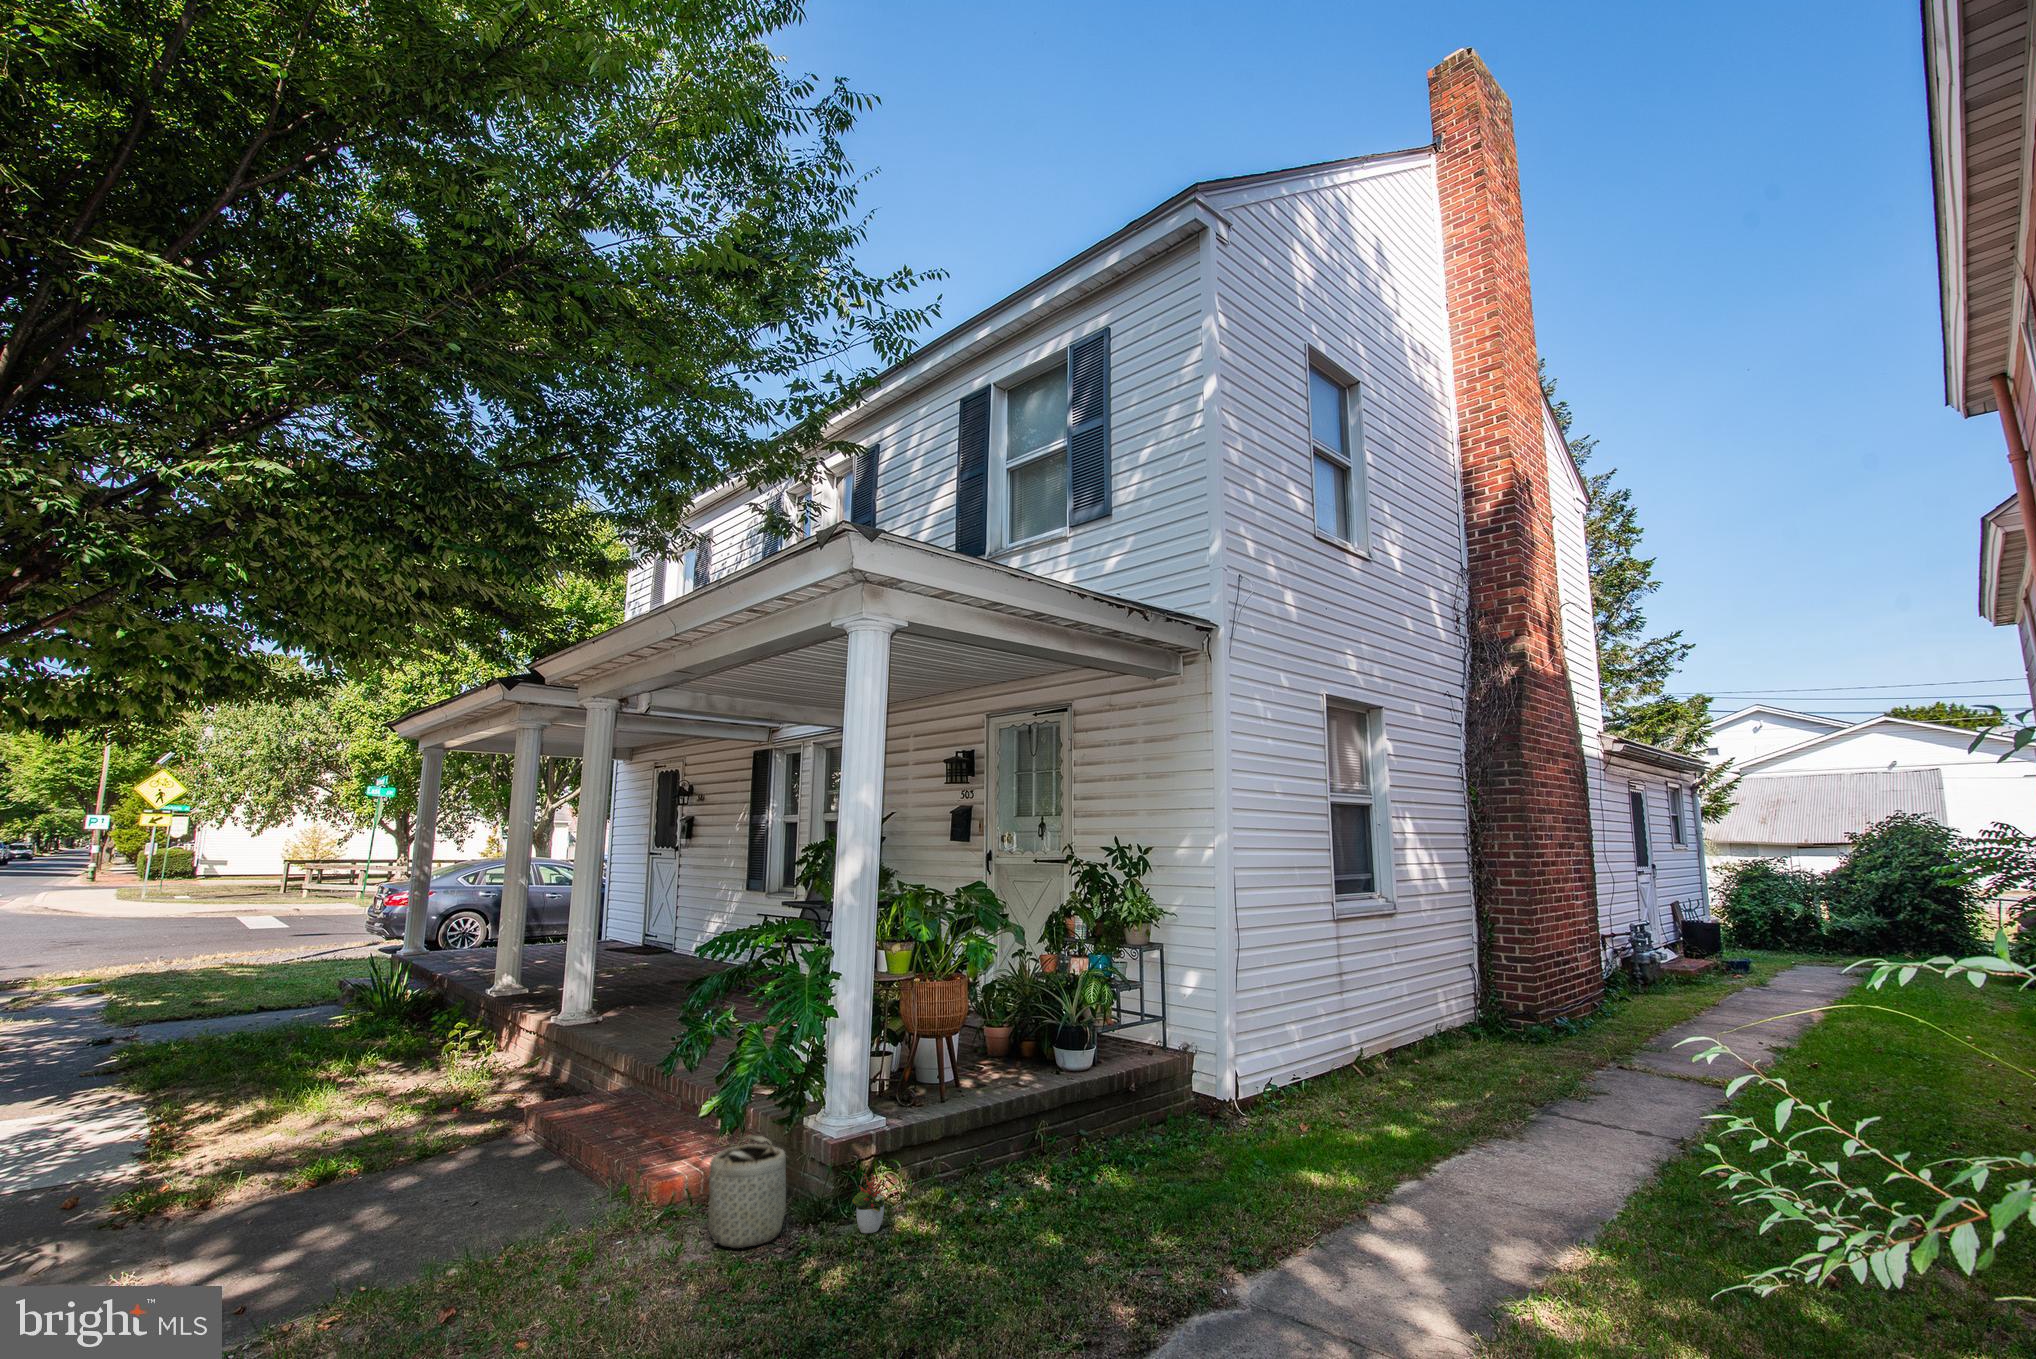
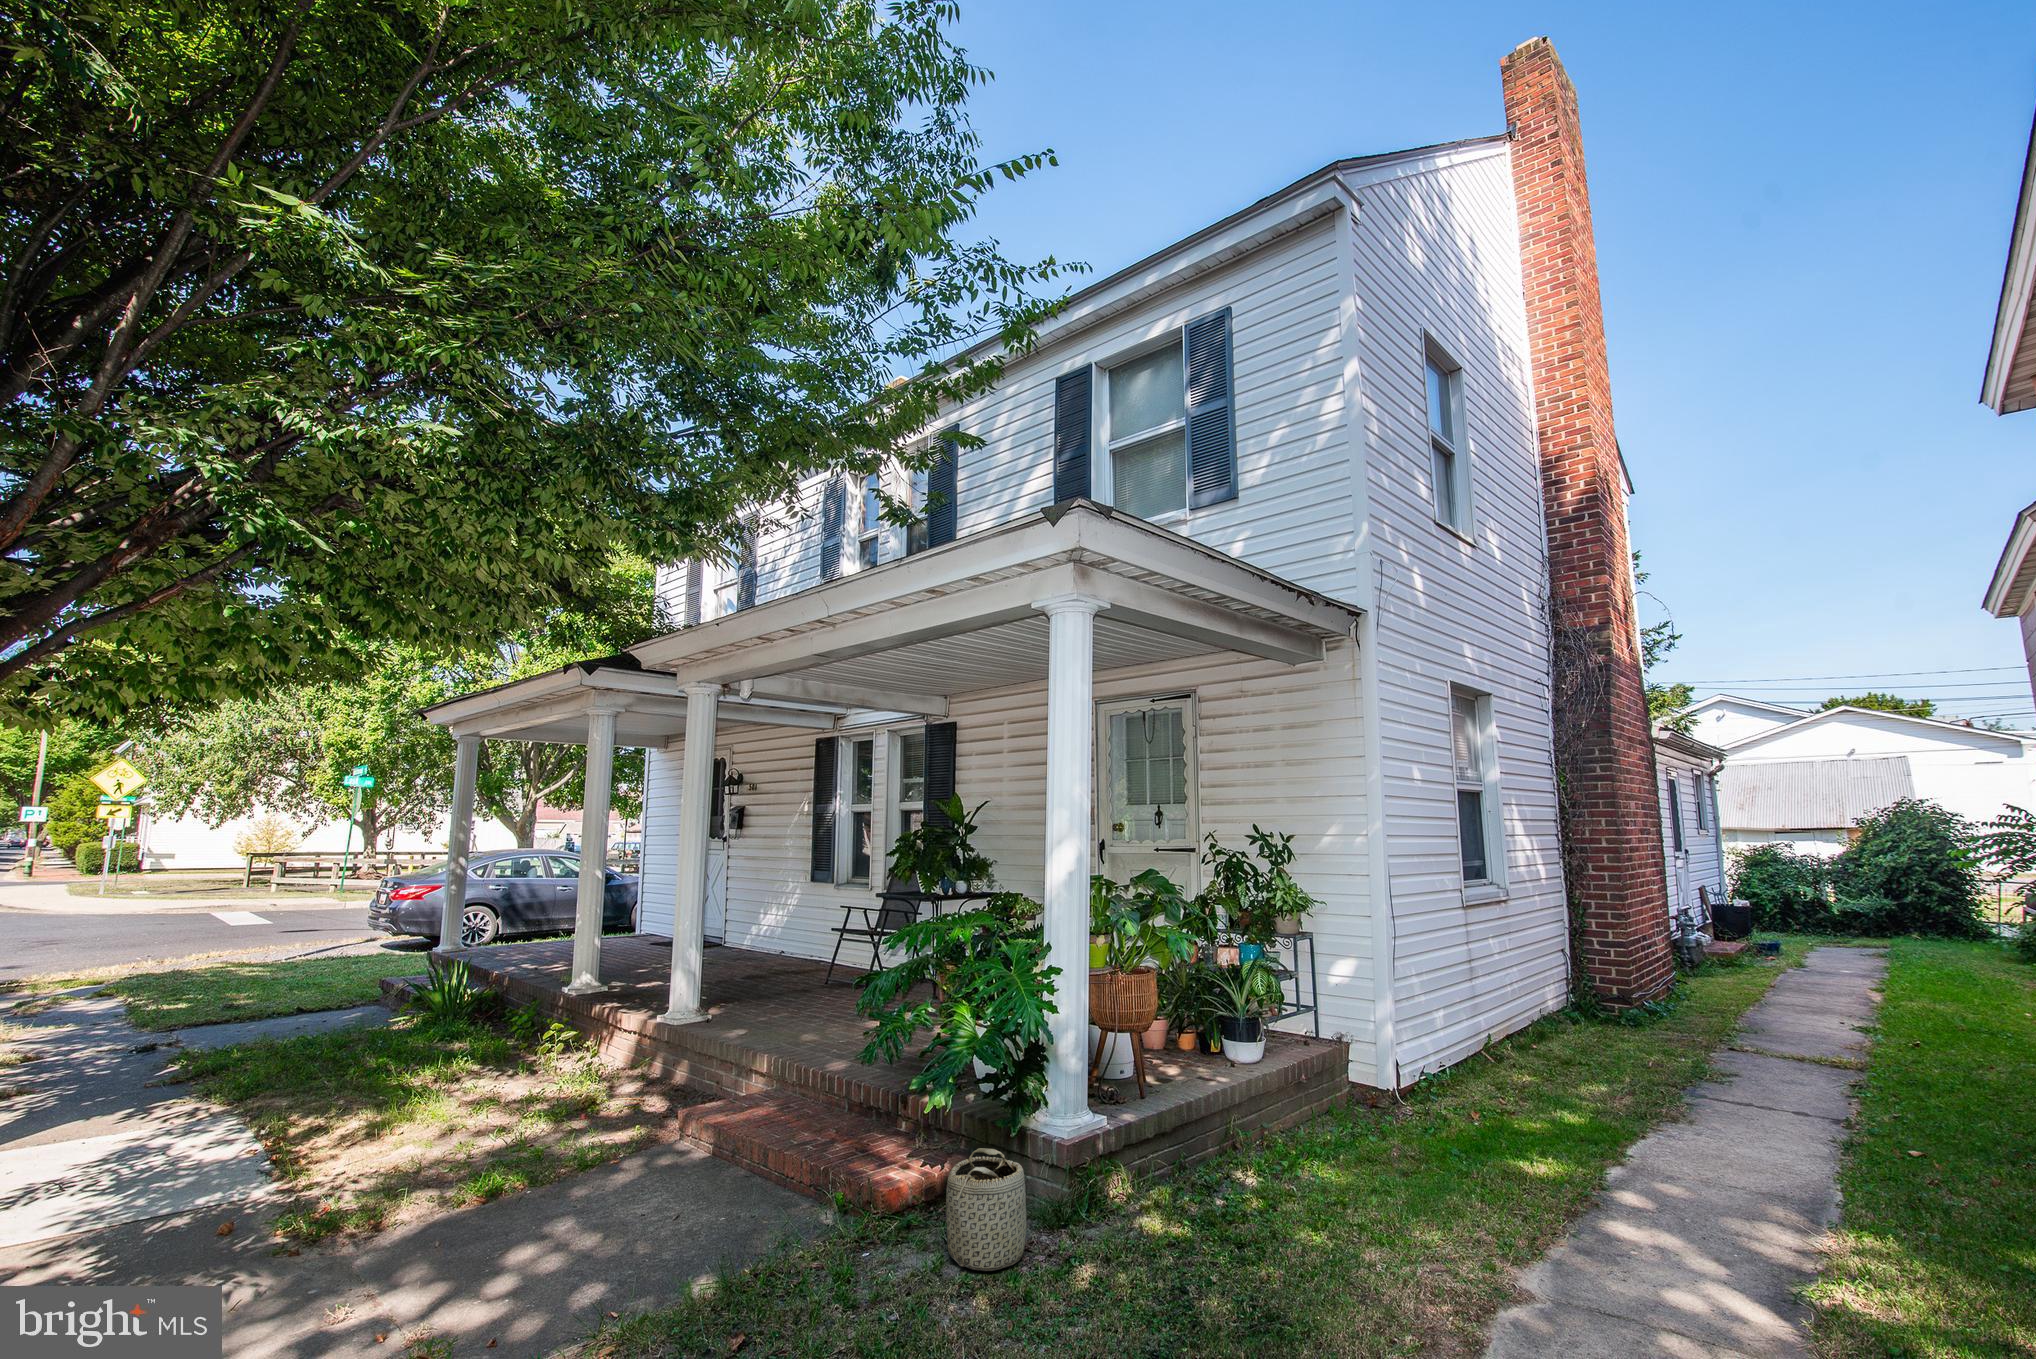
decorative plant: present [852,1174,885,1233] -> none [1098,1185,1130,1249]

